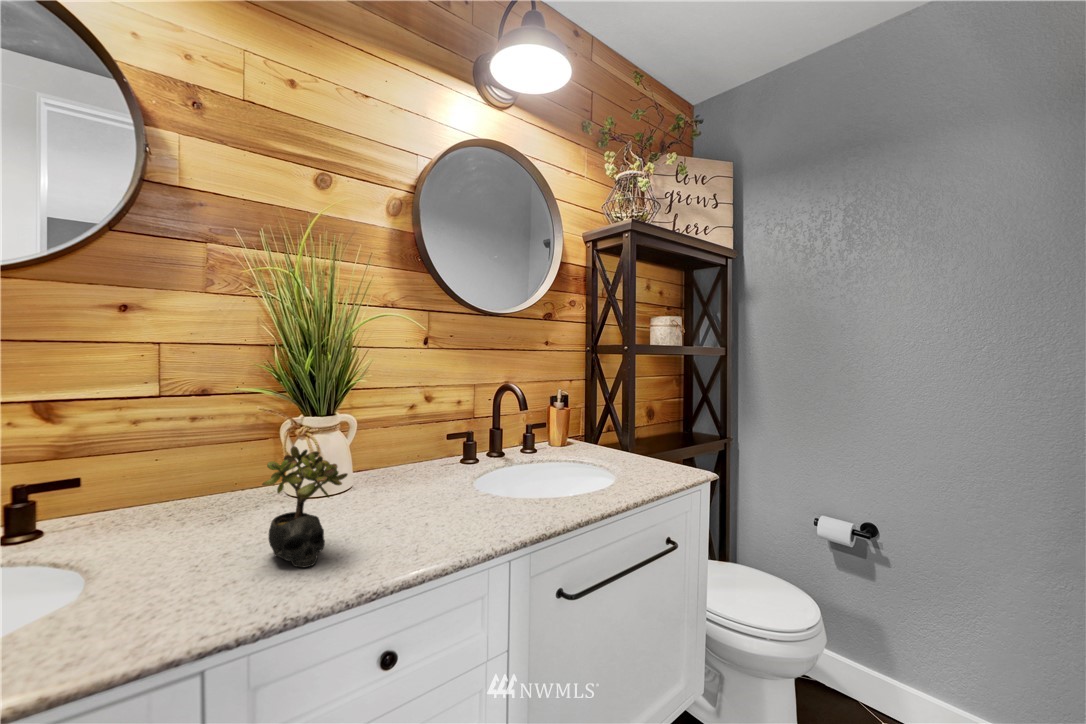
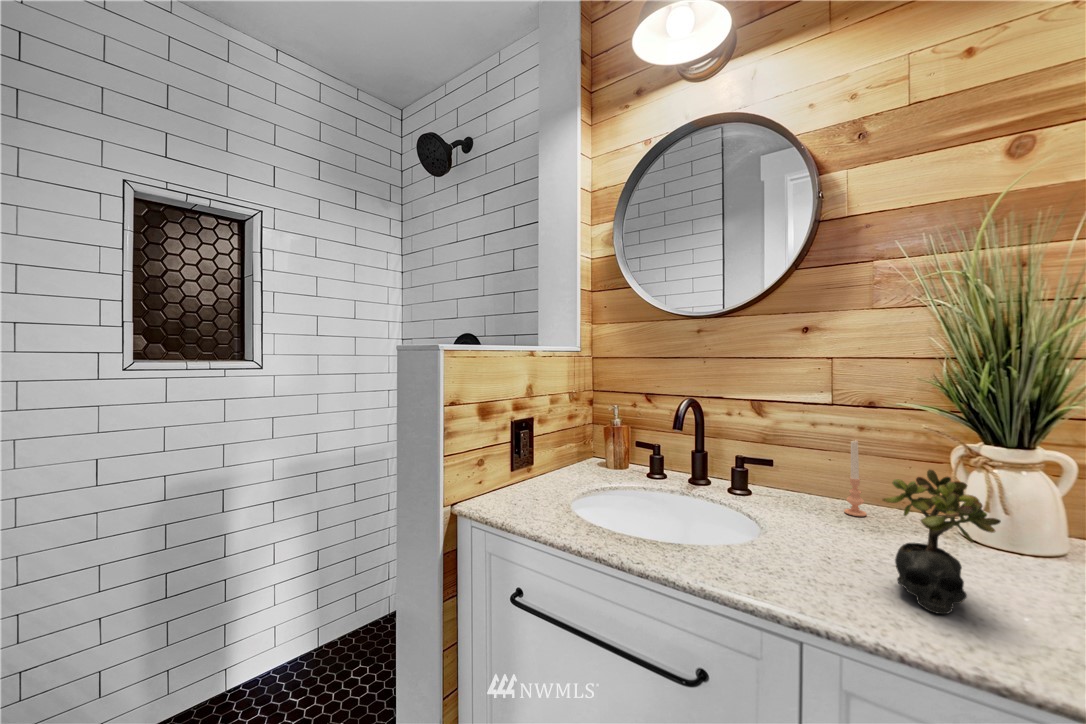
candle: none [182,432,206,513] -> present [844,441,866,516]

